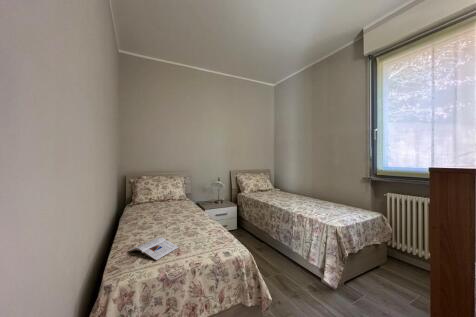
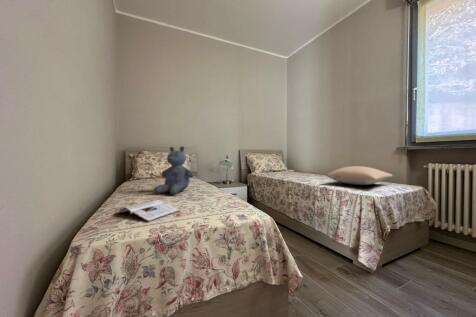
stuffed bear: none [156,184,190,227] -> present [154,146,194,195]
pillow: none [303,195,357,213] -> present [327,166,393,185]

